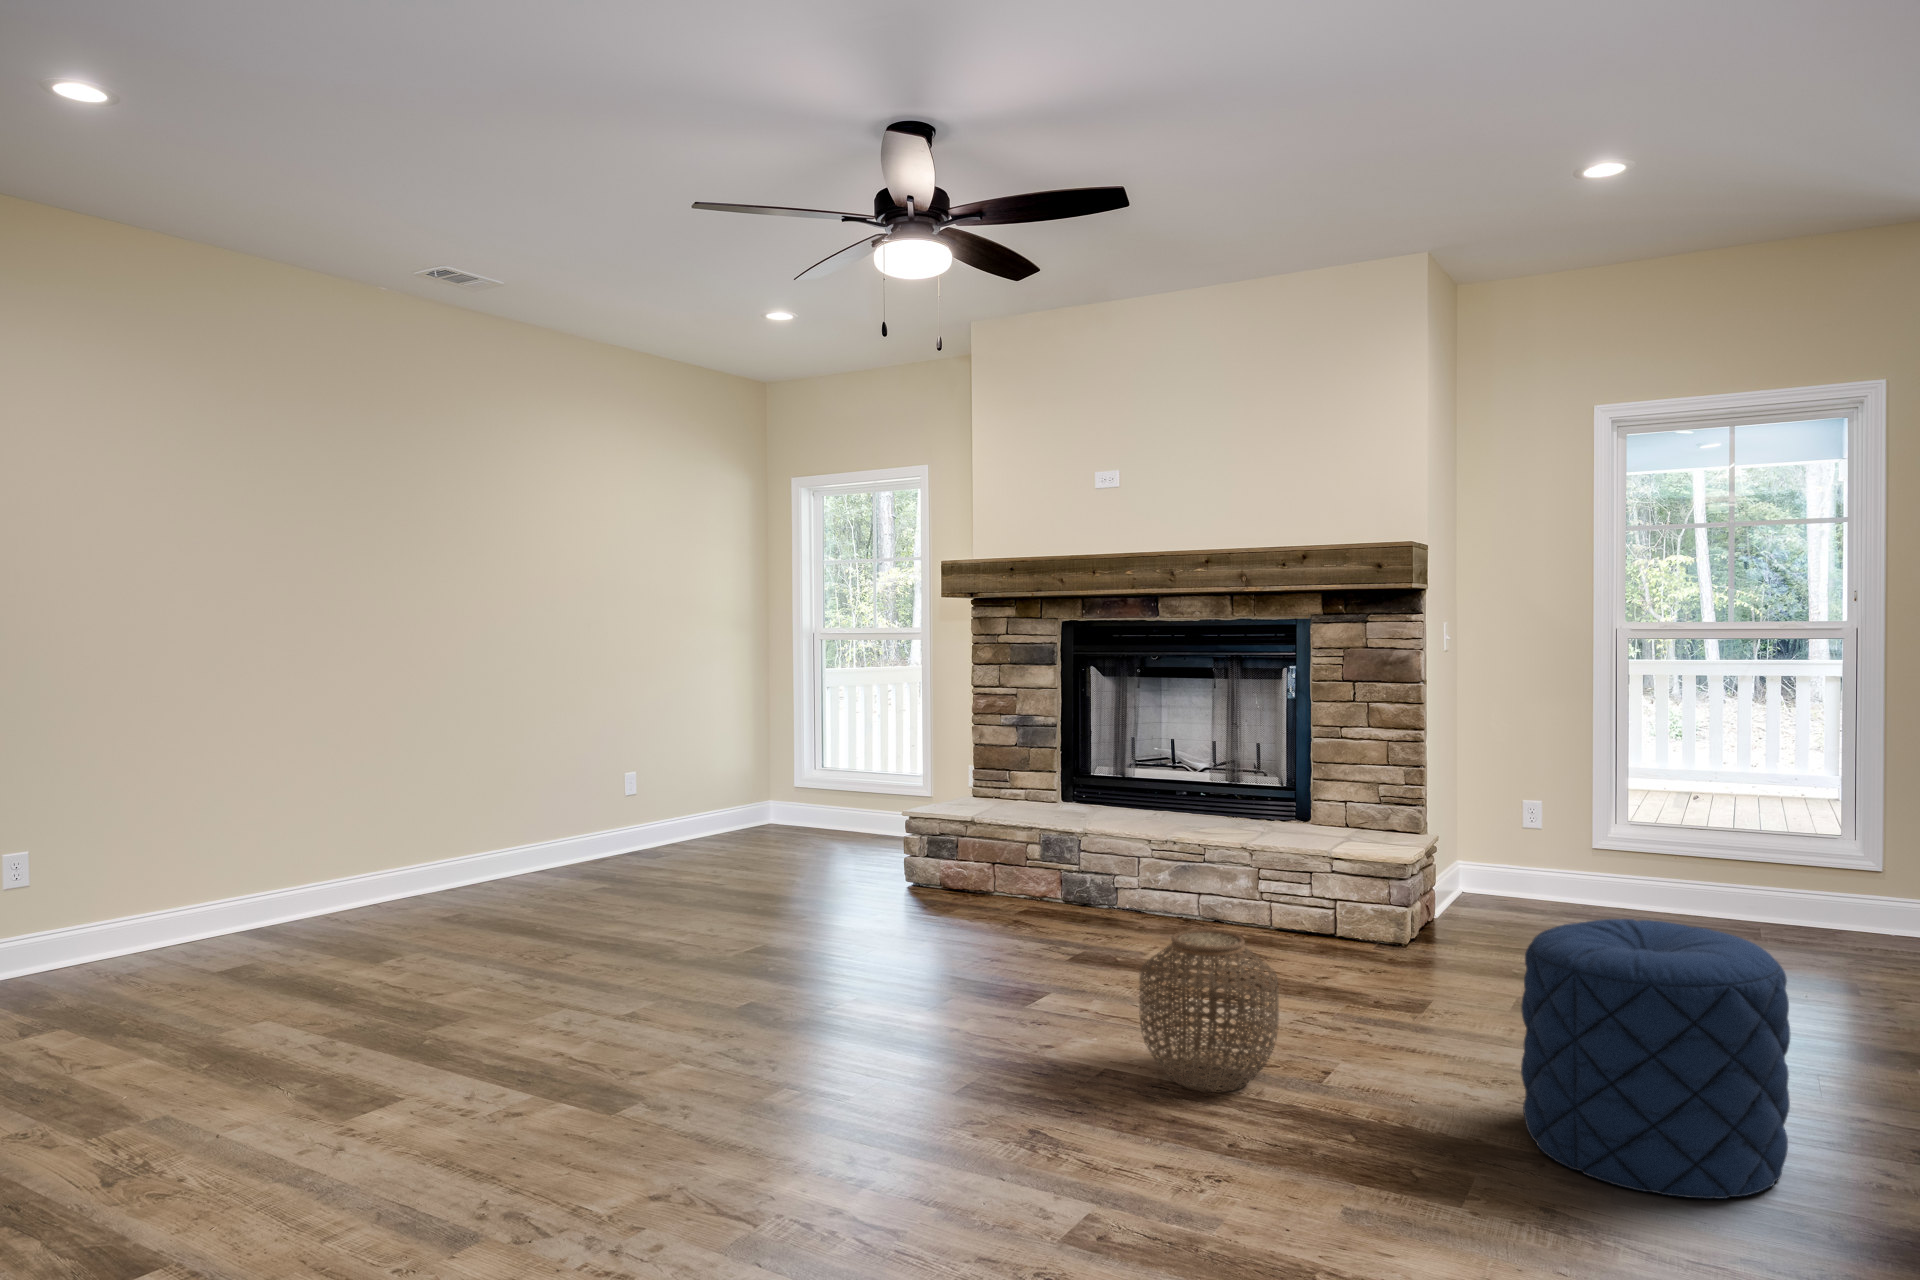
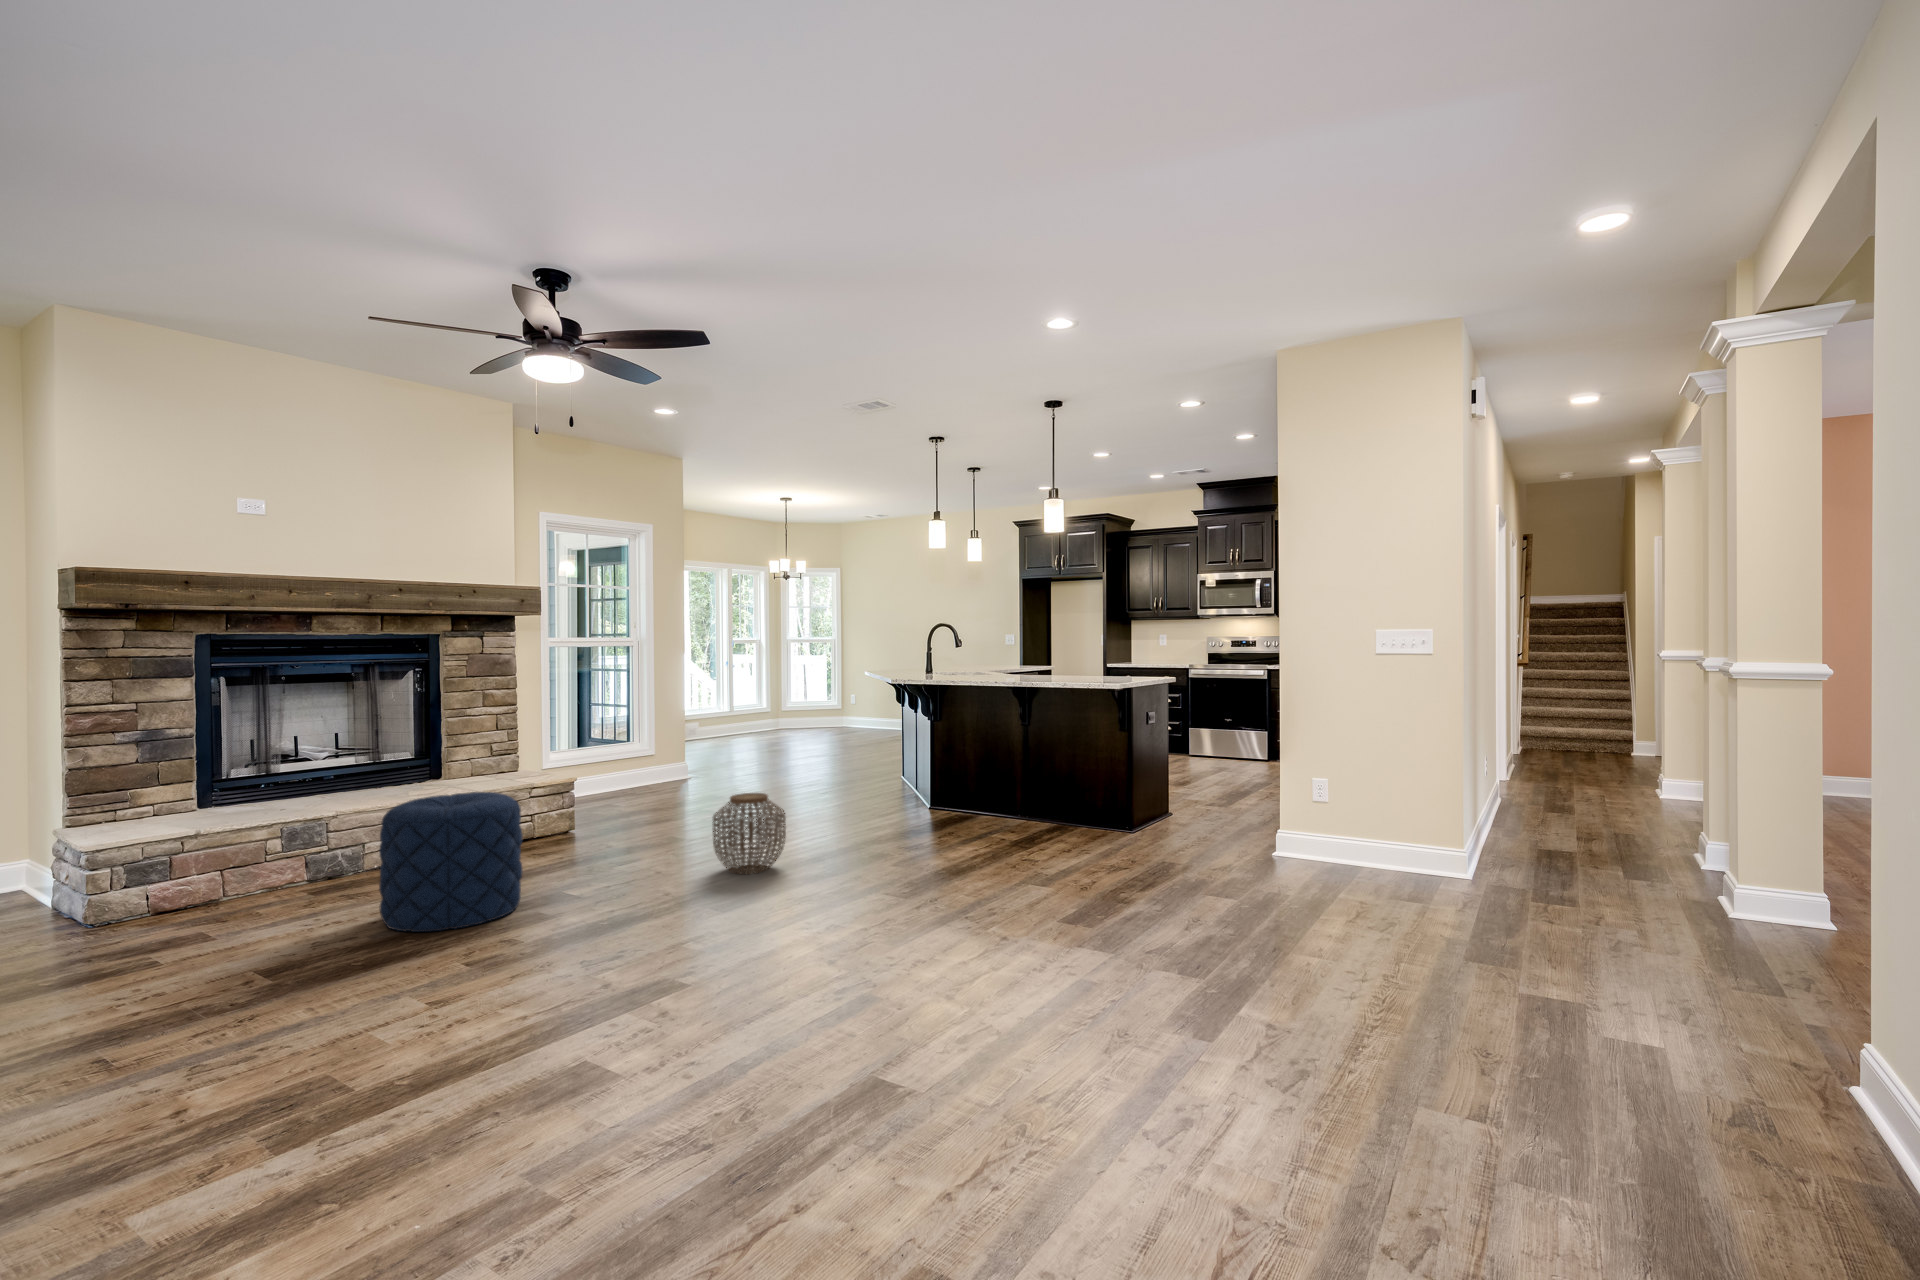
pouf: present [1521,919,1790,1199] -> present [379,792,523,932]

